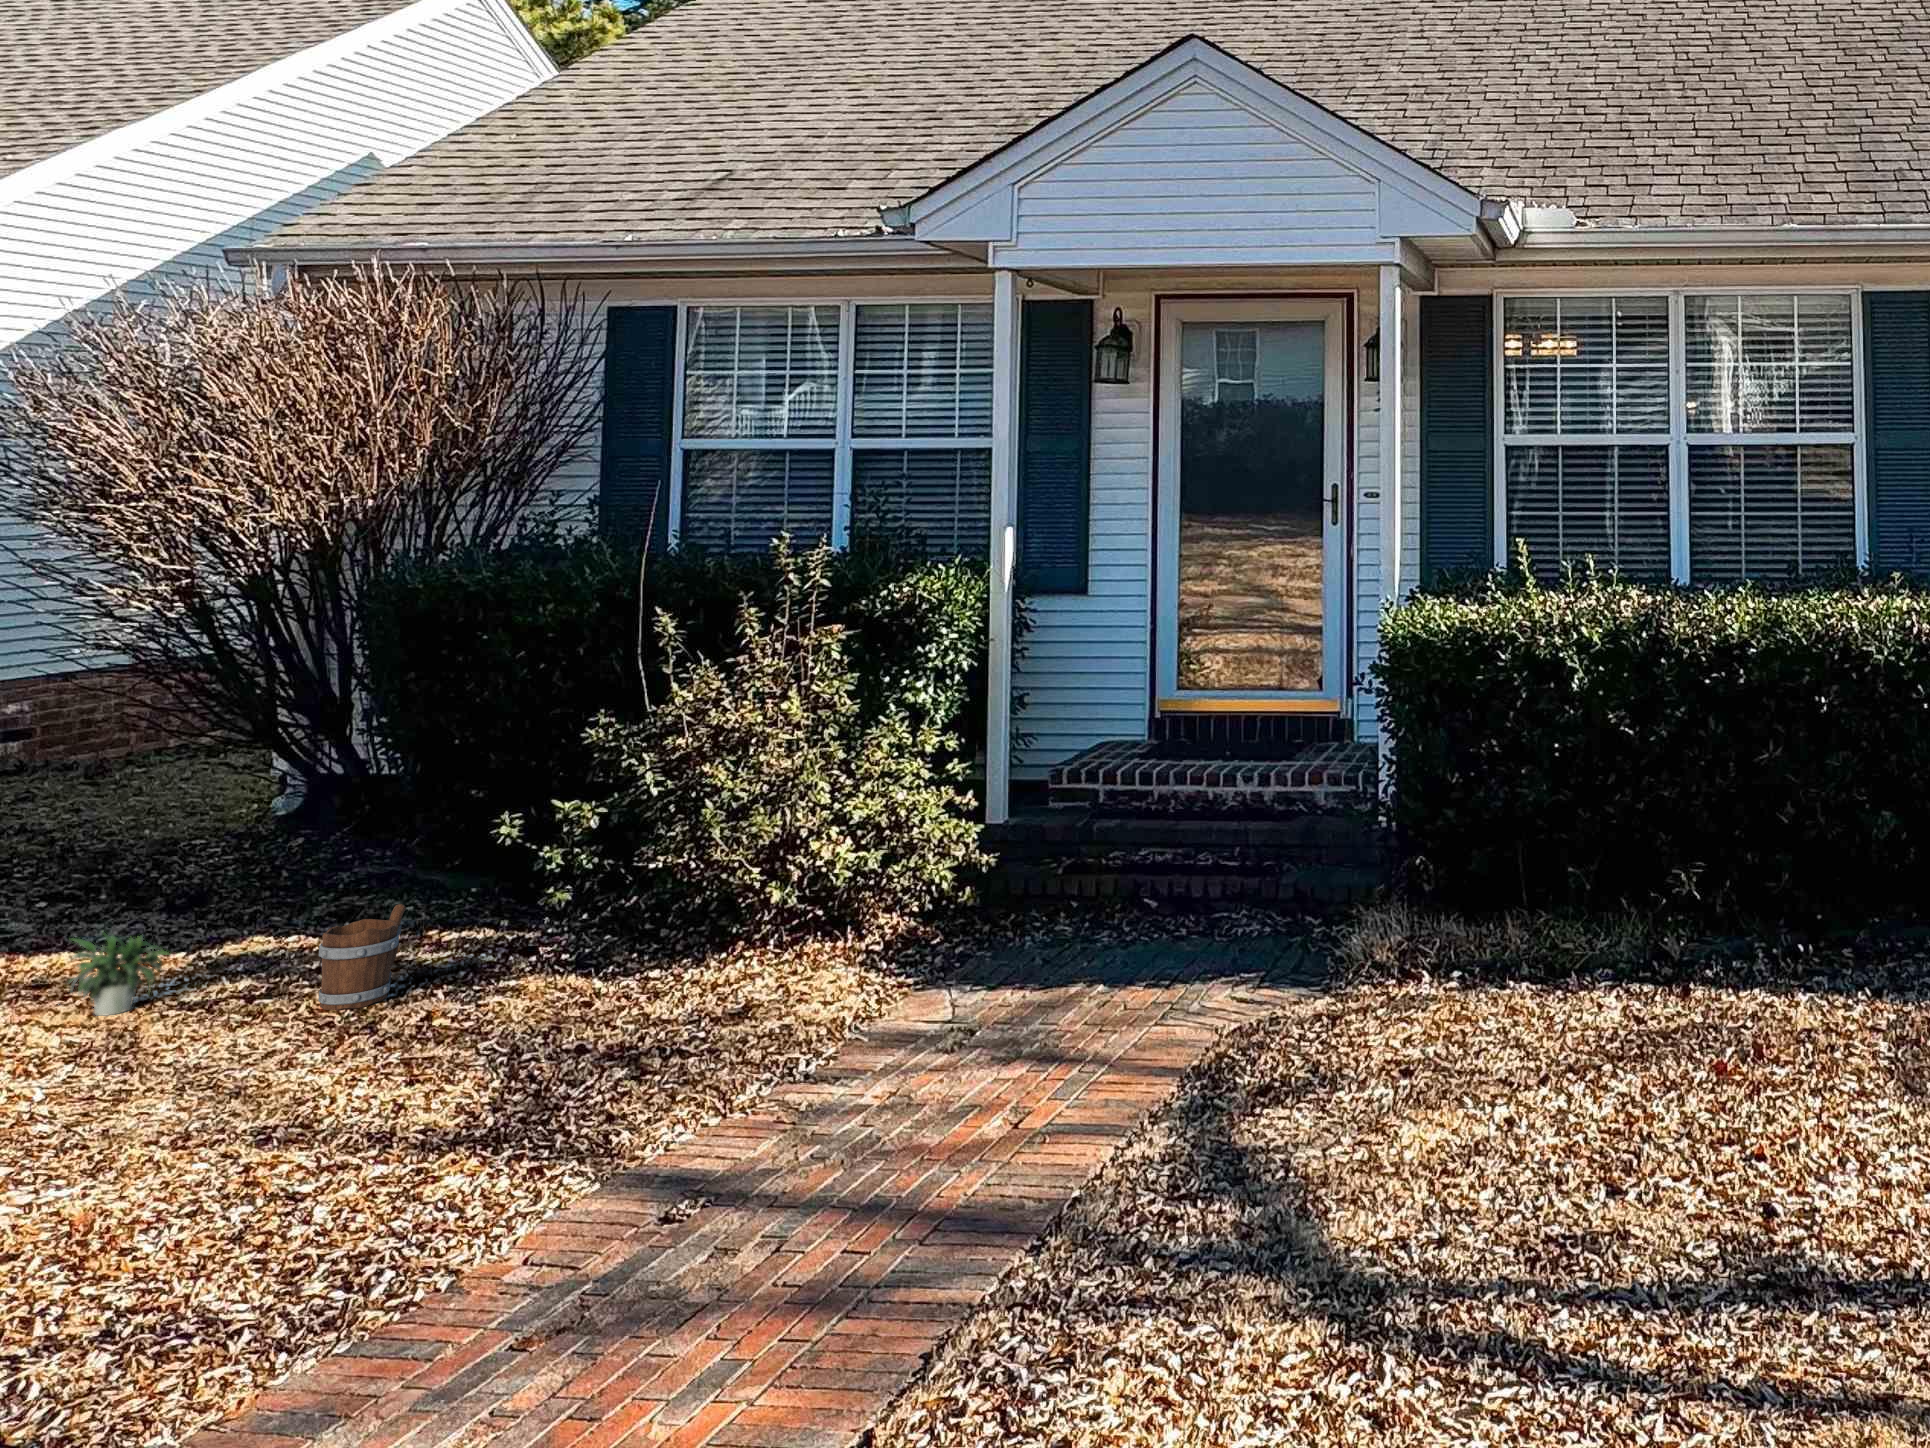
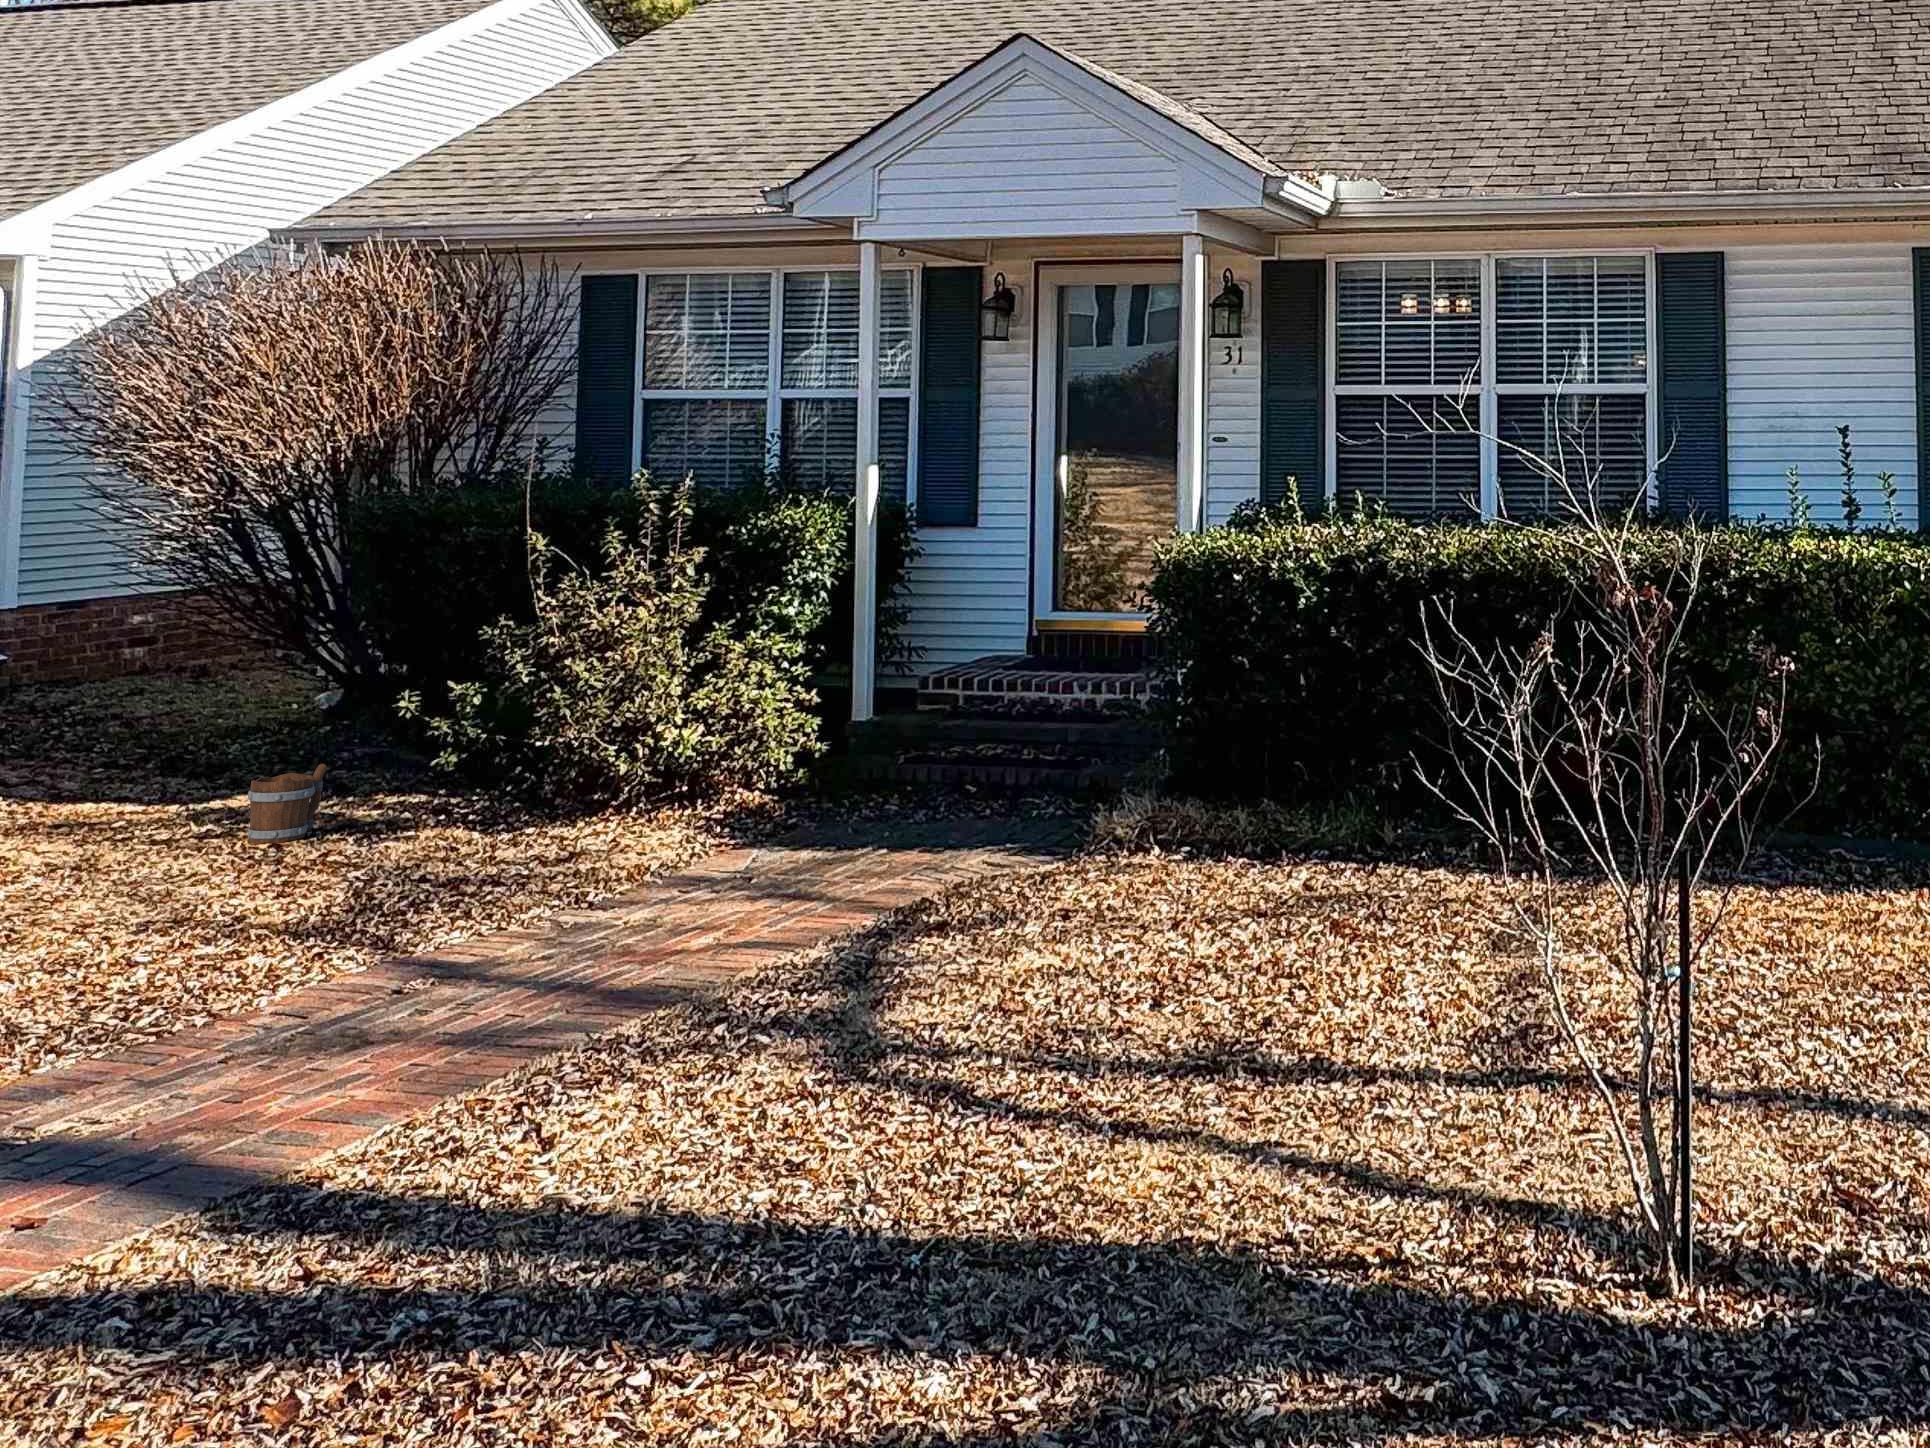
potted plant: present [70,934,169,1016] -> none [63,771,145,838]

